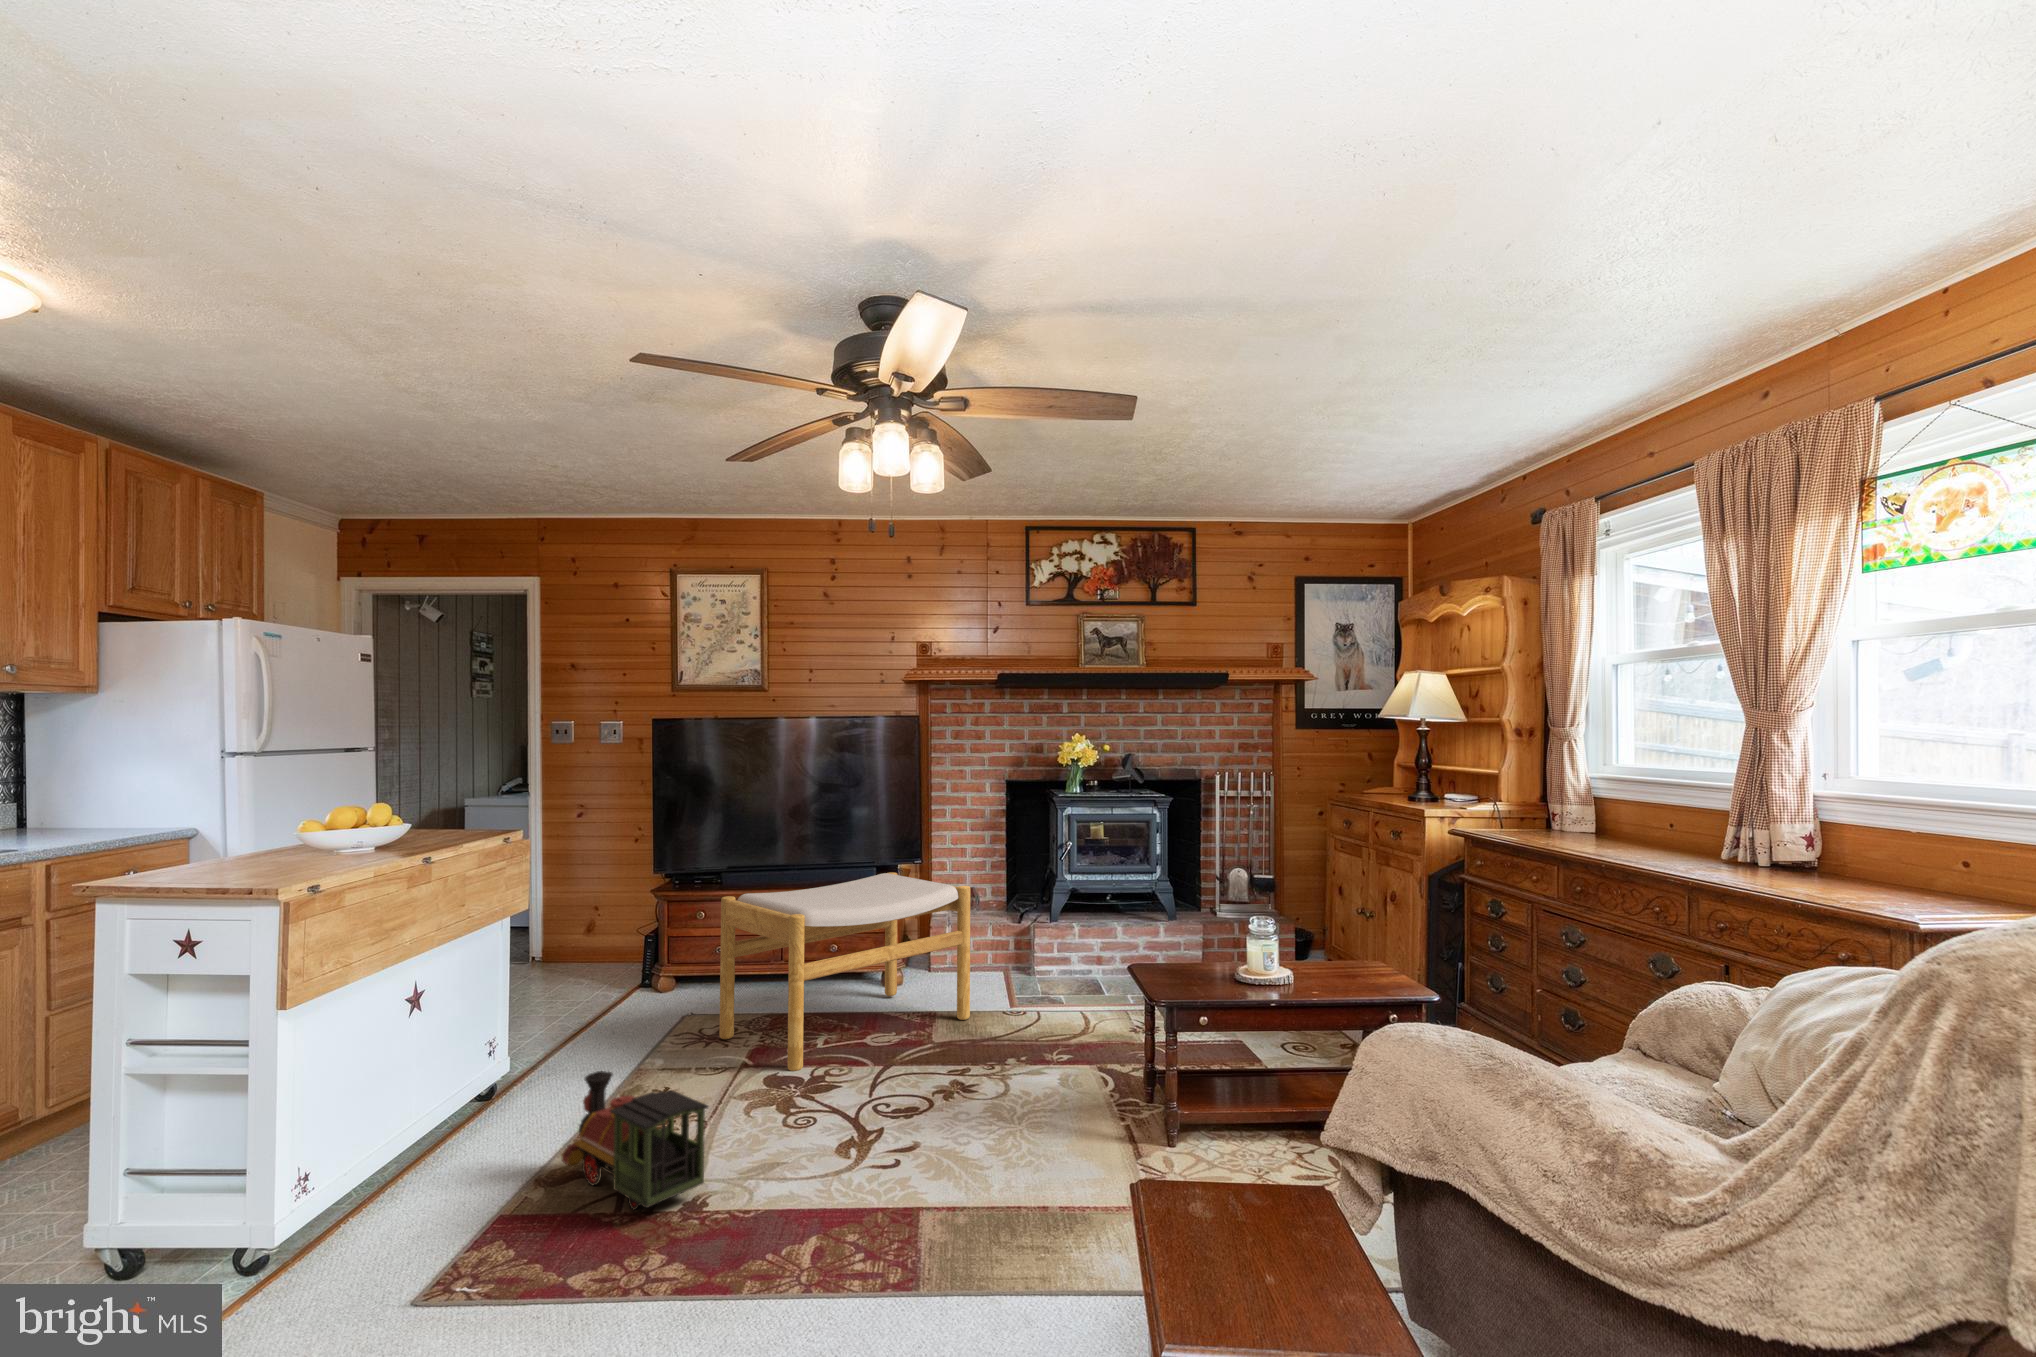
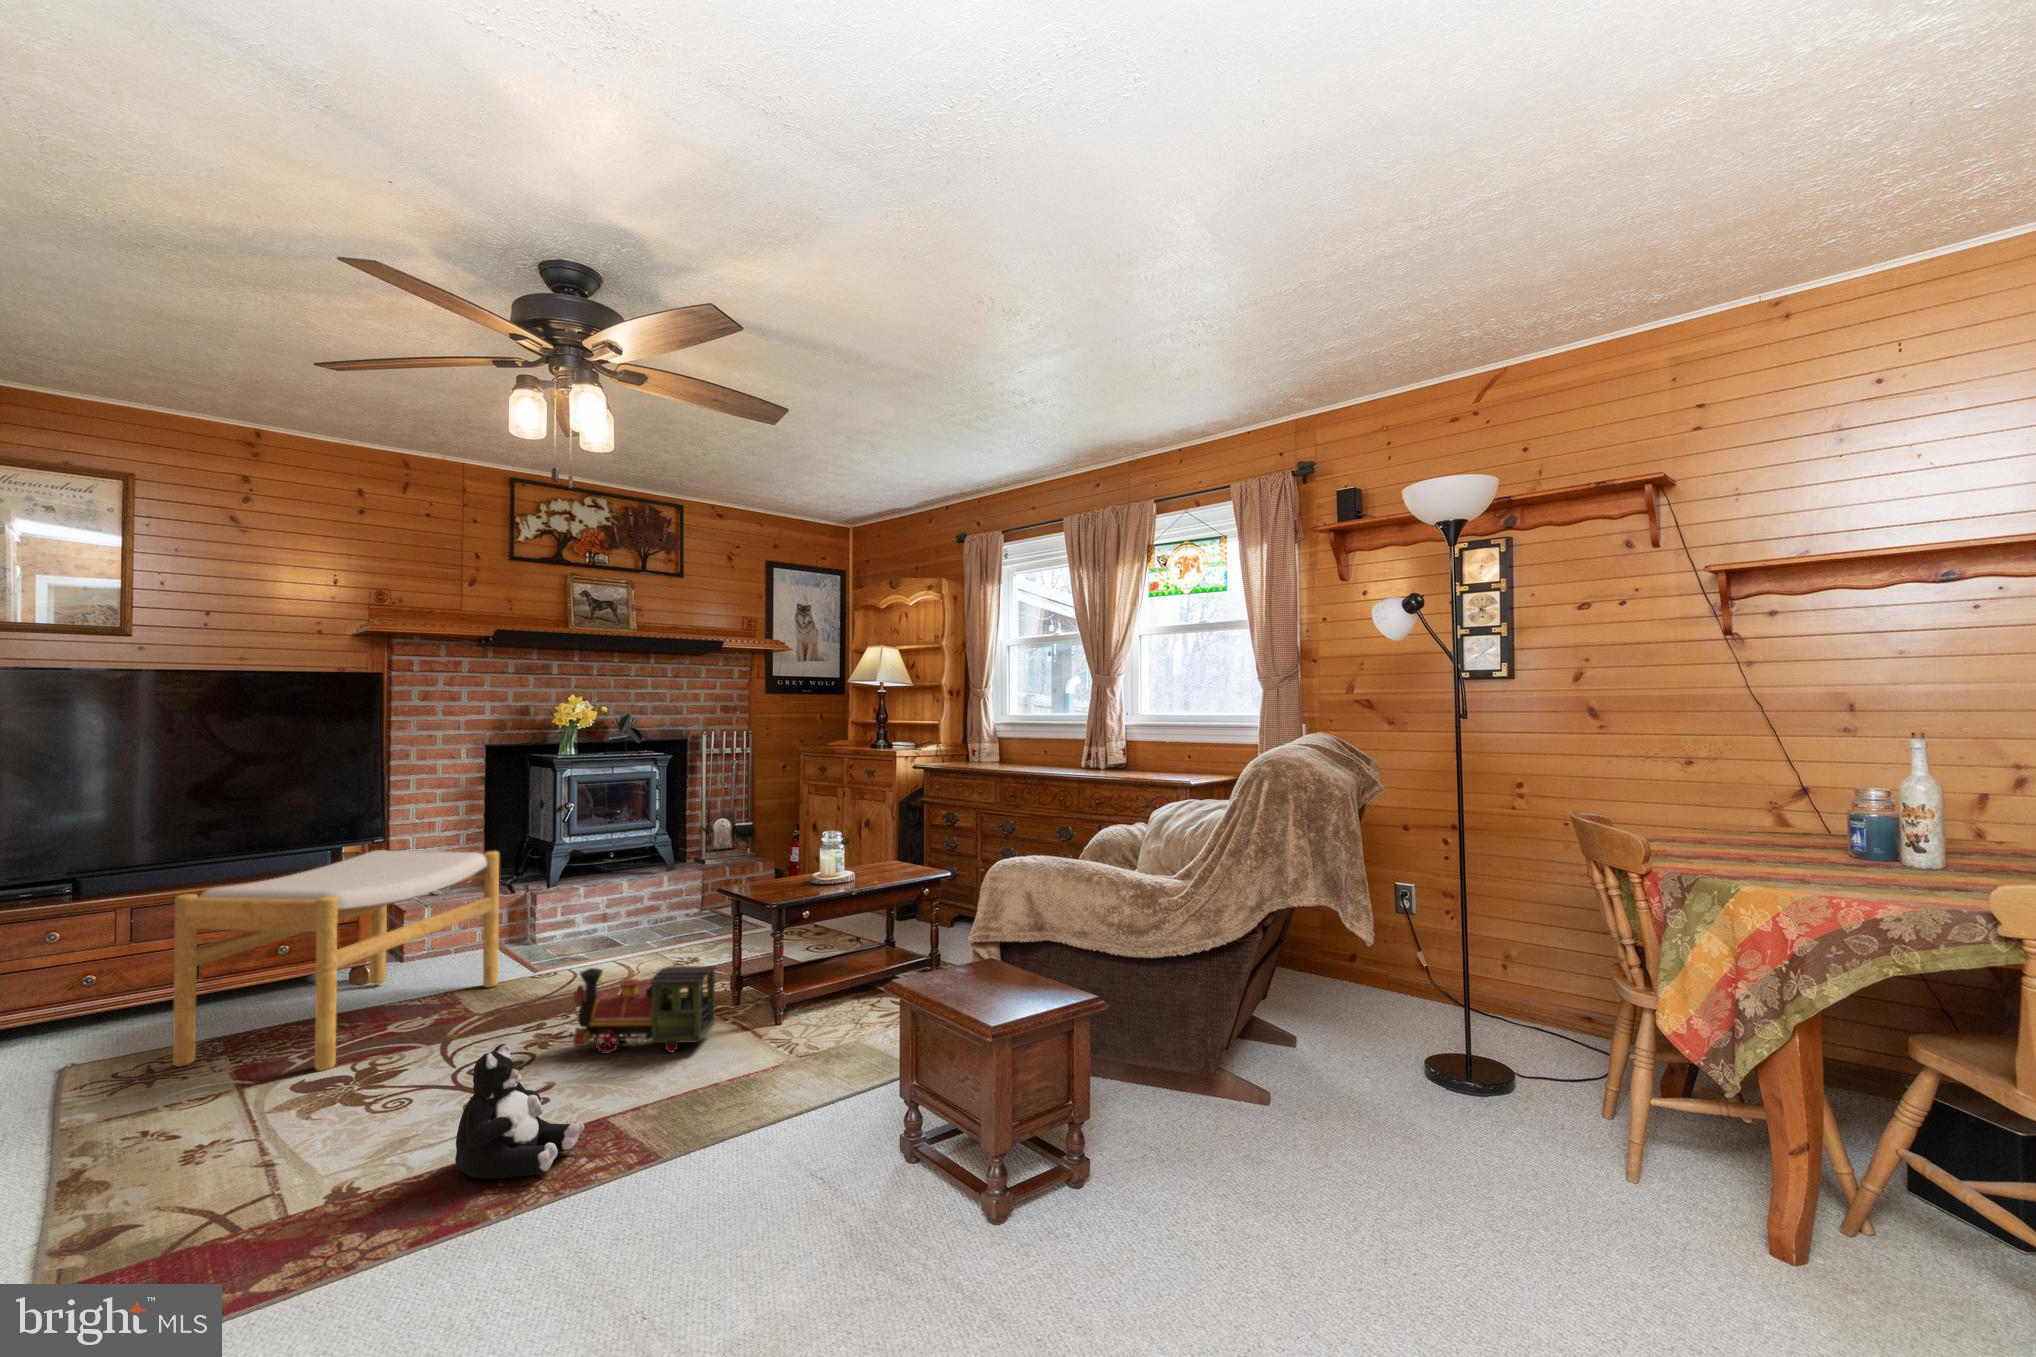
toy train: present [562,1071,709,1210] -> present [569,966,717,1054]
plush toy: none [774,1095,887,1245] -> present [455,1044,584,1179]

